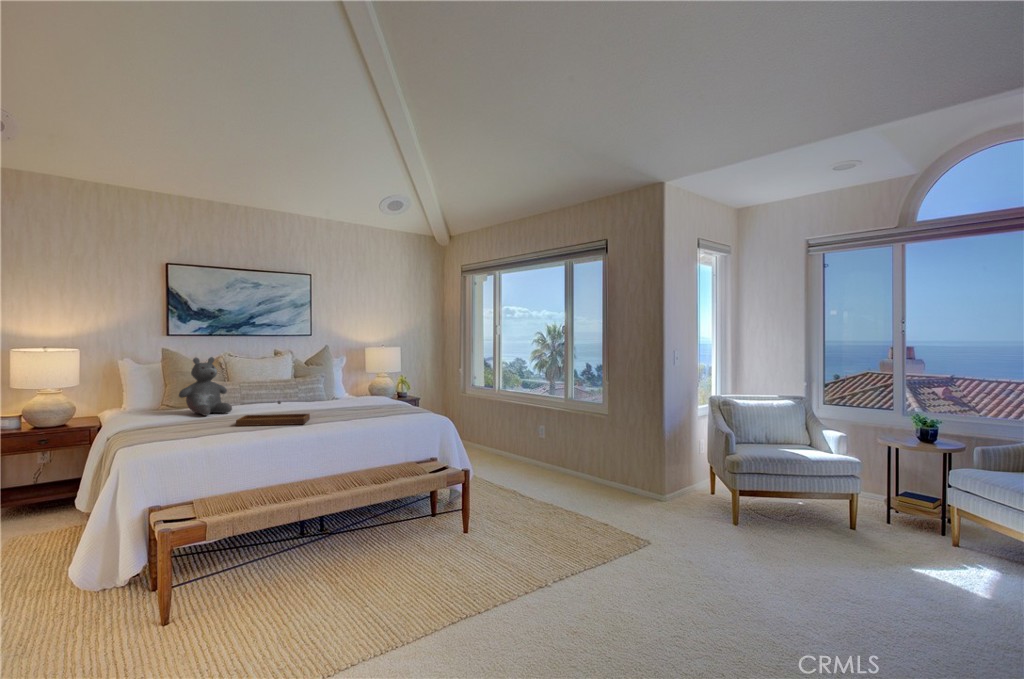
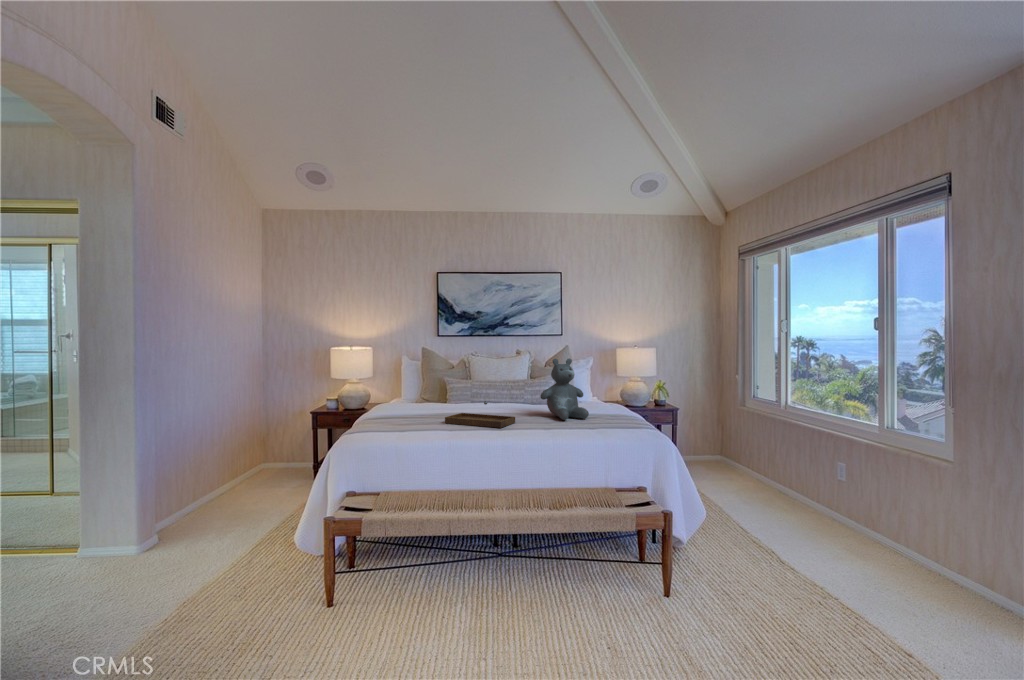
teddy bear: present [179,357,232,415] -> present [540,358,589,420]

